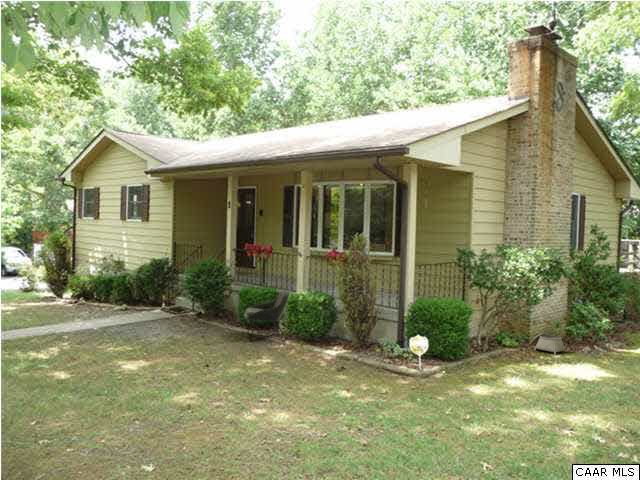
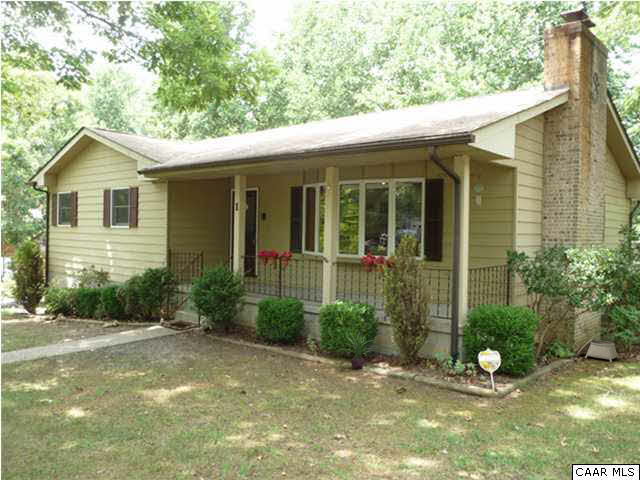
lounge chair: present [244,290,289,342] -> none [267,301,319,361]
decorative plant: none [298,318,333,350] -> present [347,332,367,369]

